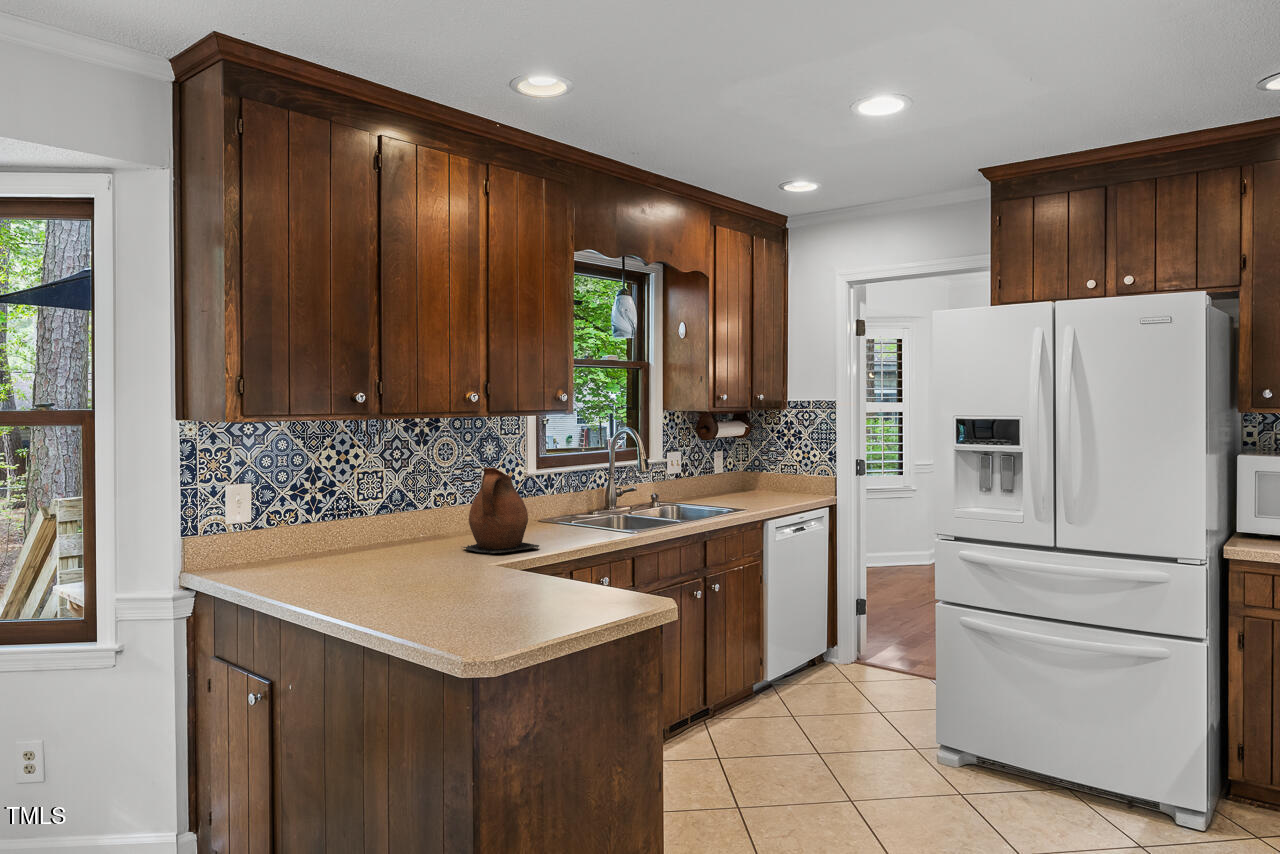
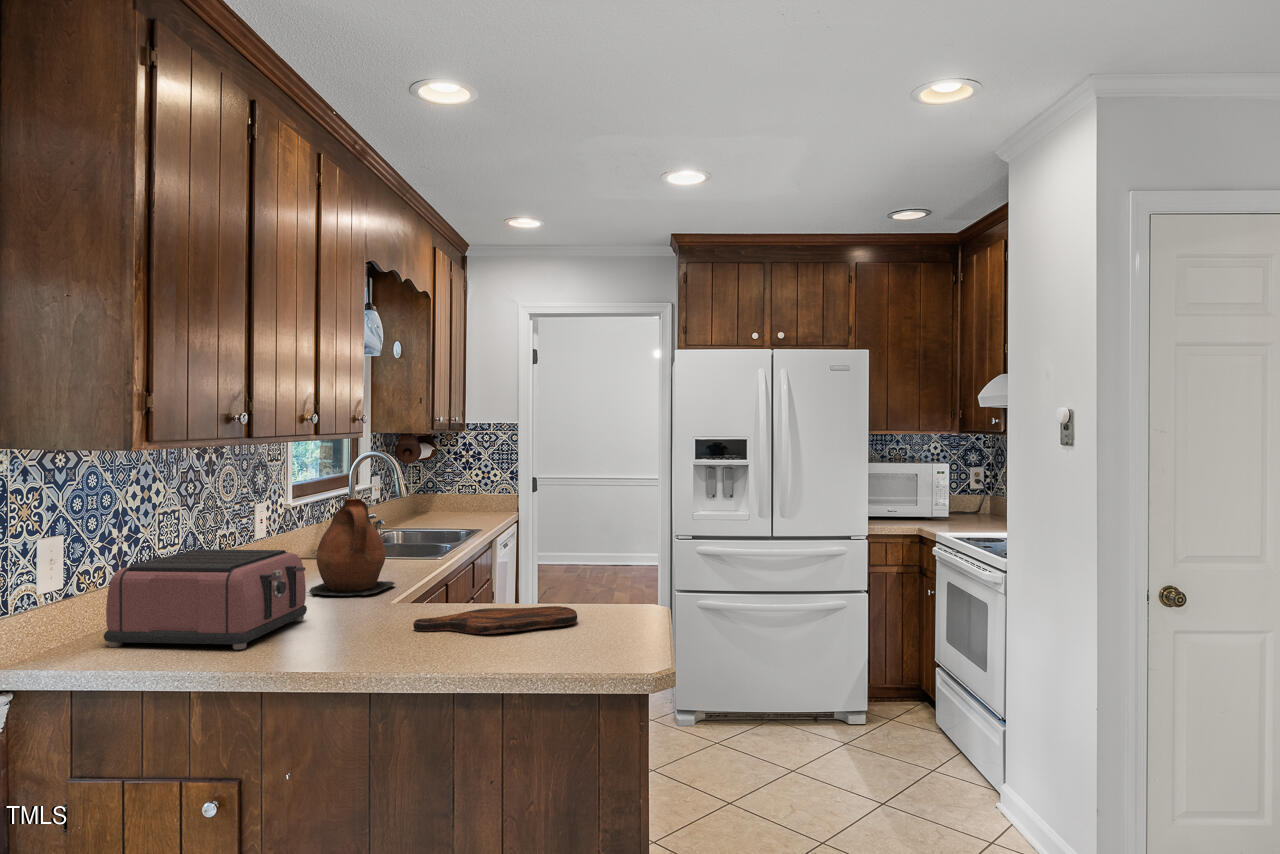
toaster: none [259,501,406,580] -> present [104,549,307,650]
cutting board: none [443,574,580,598] -> present [413,606,577,634]

